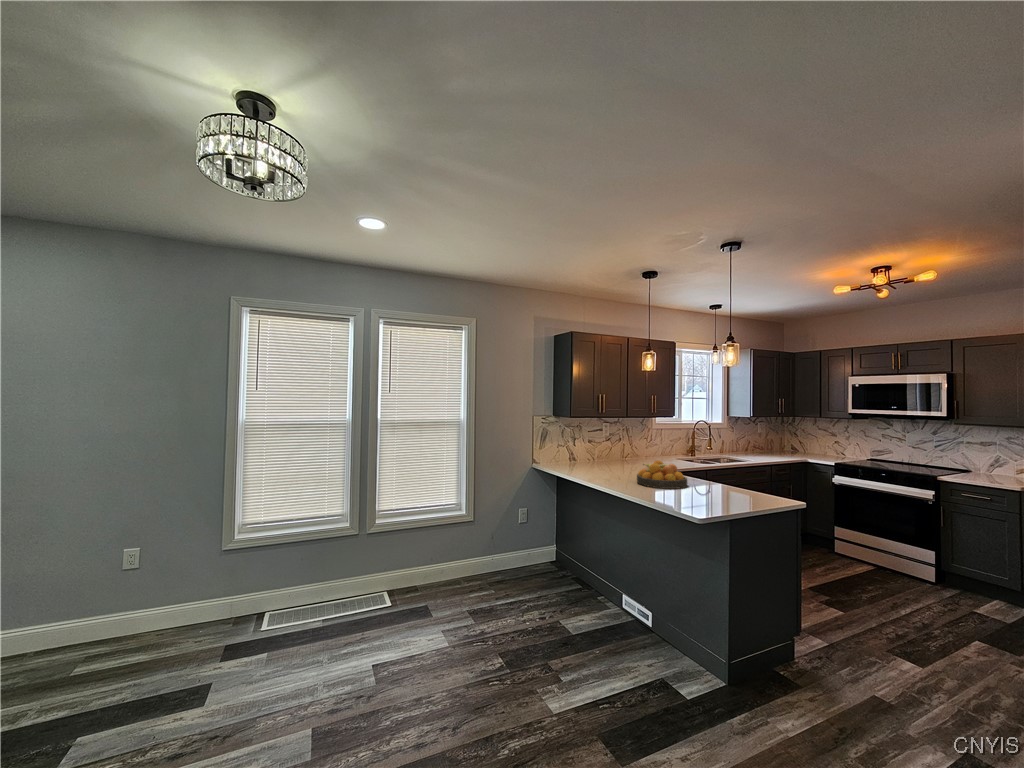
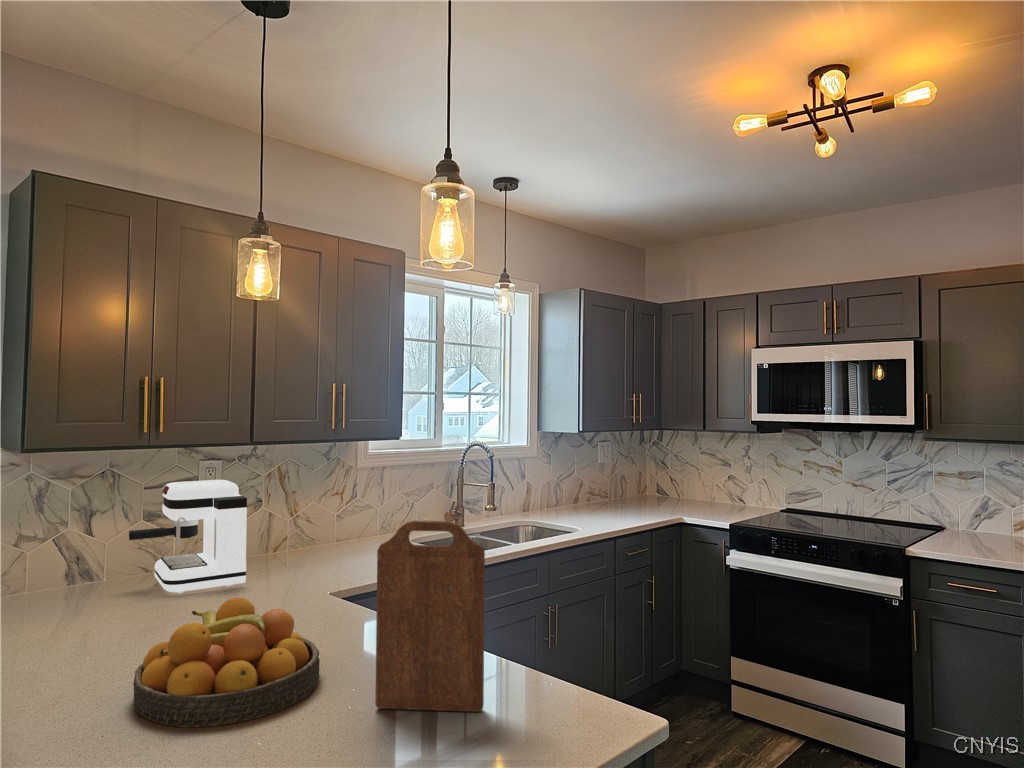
coffee maker: none [590,430,630,467] -> present [129,480,247,594]
cutting board: none [711,438,745,493] -> present [375,521,485,712]

